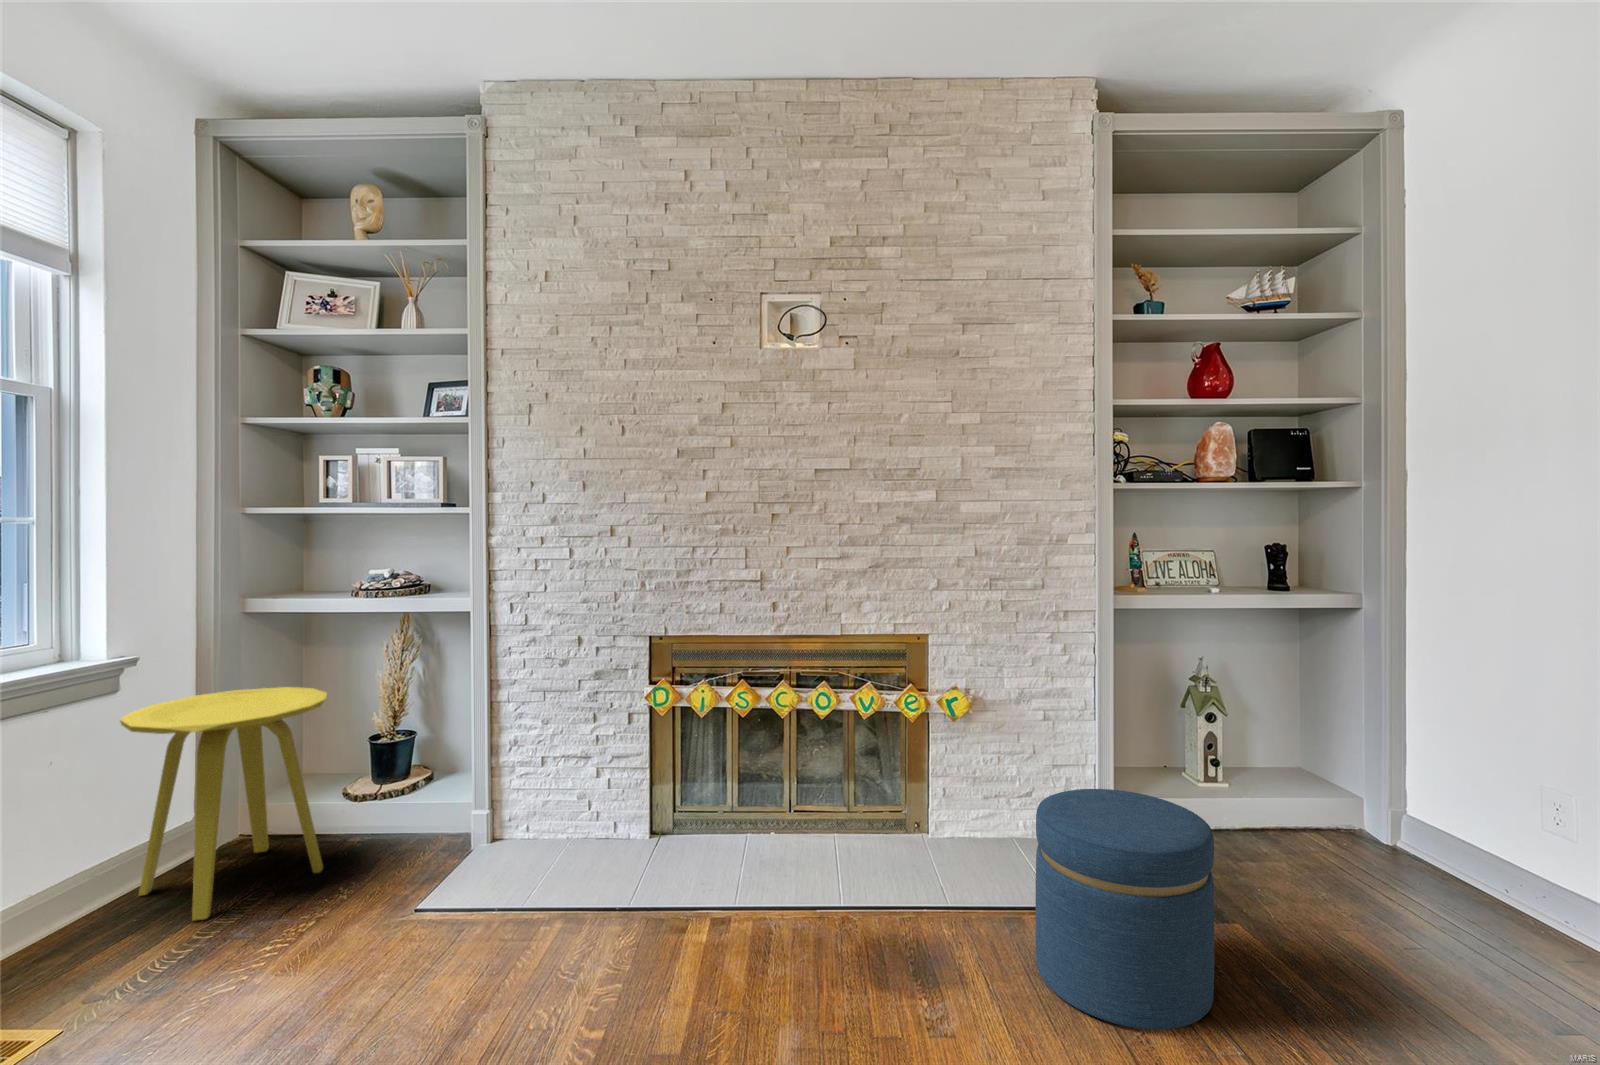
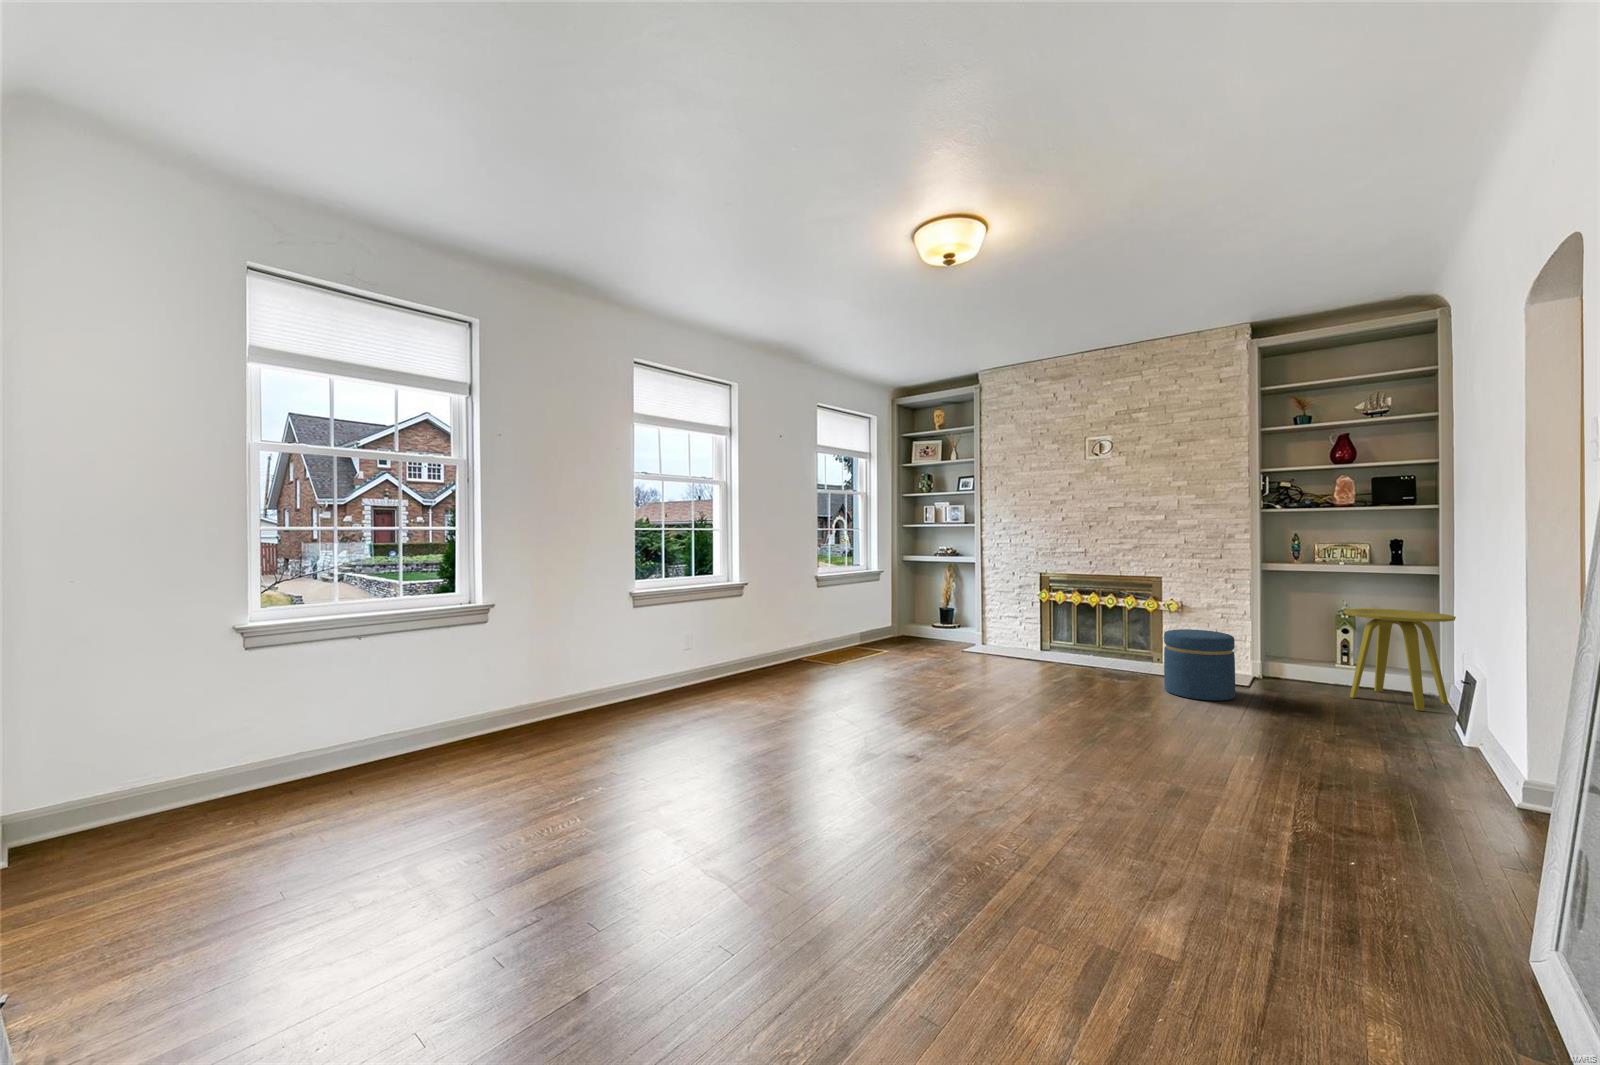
side table: present [120,687,327,920] -> present [1343,608,1456,711]

